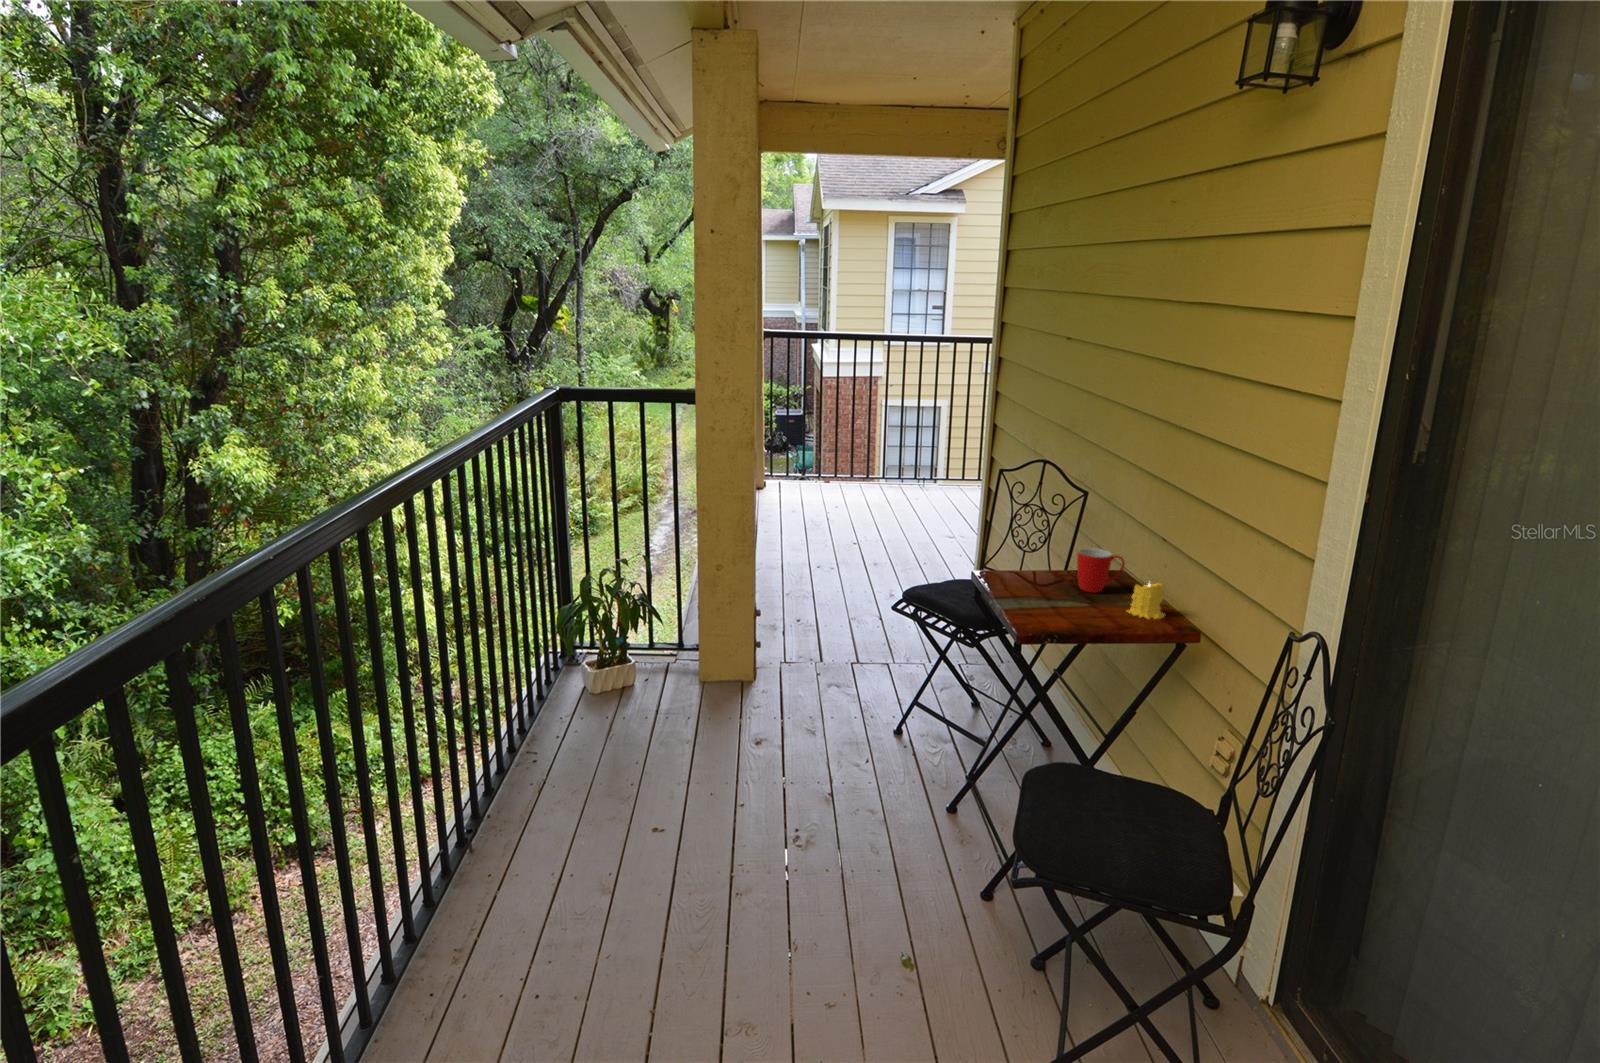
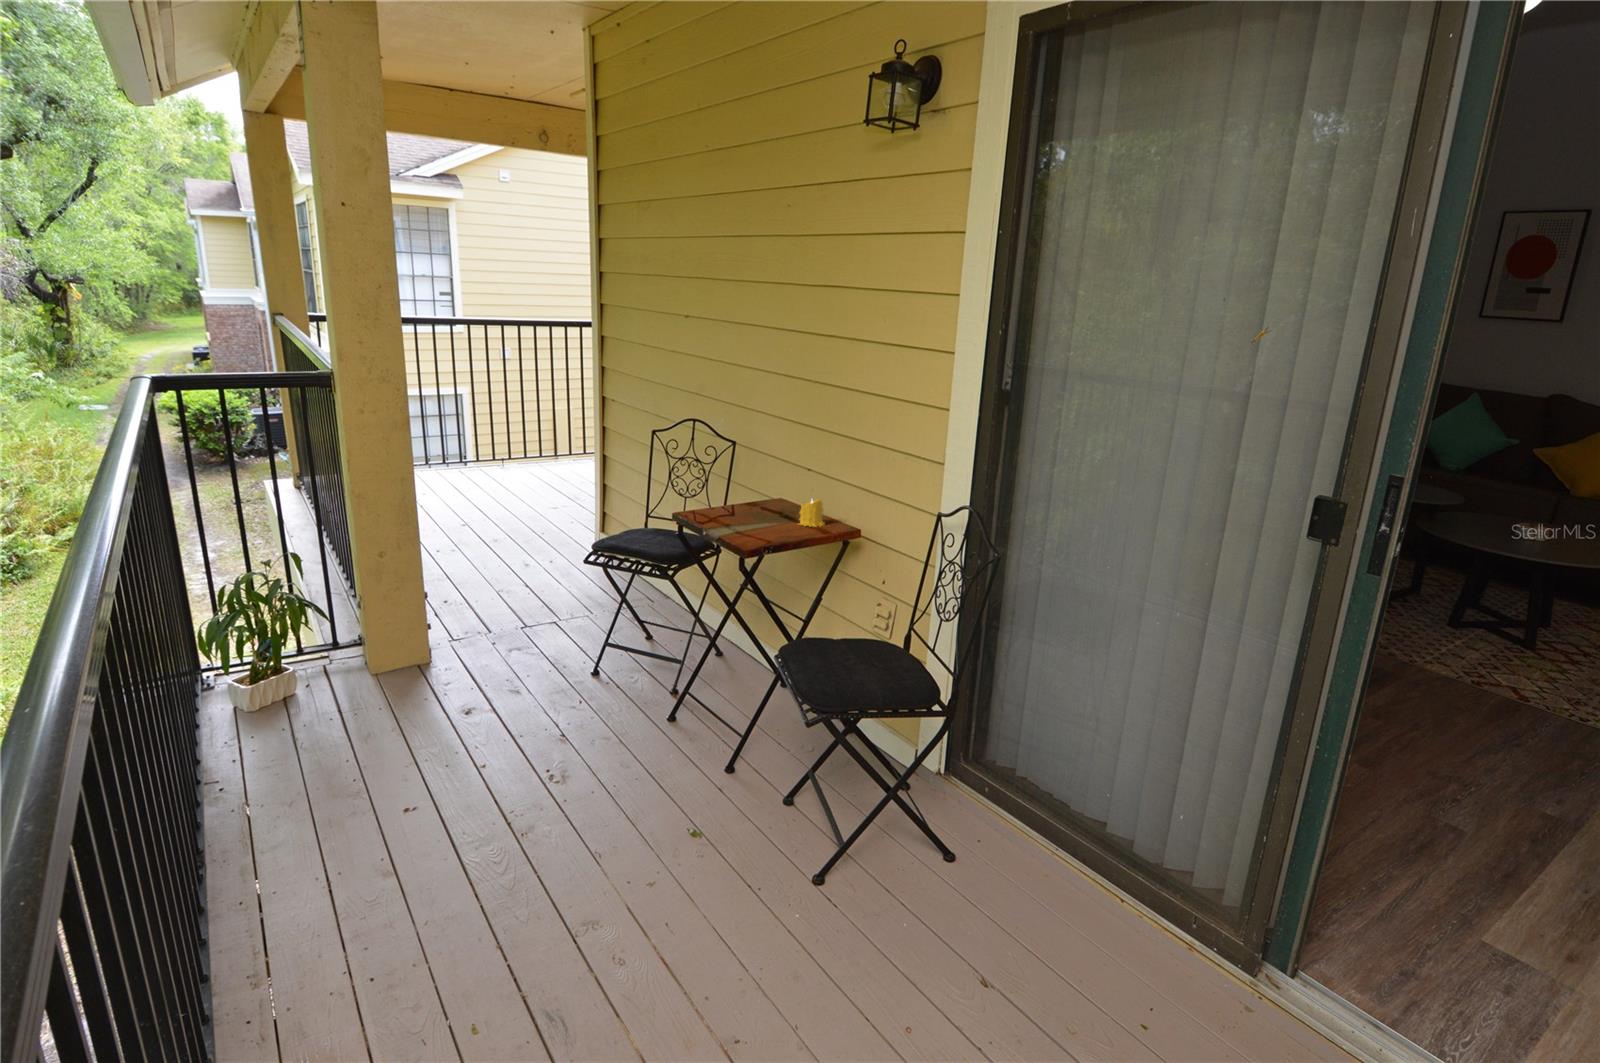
mug: present [1077,548,1125,593] -> none [747,482,782,517]

